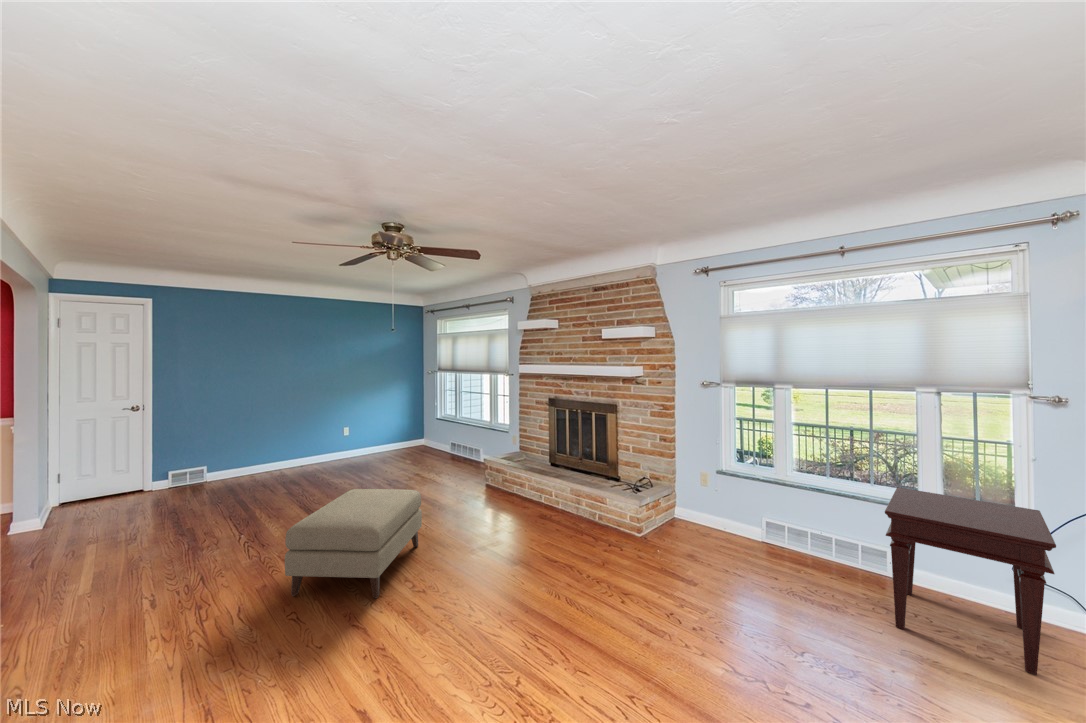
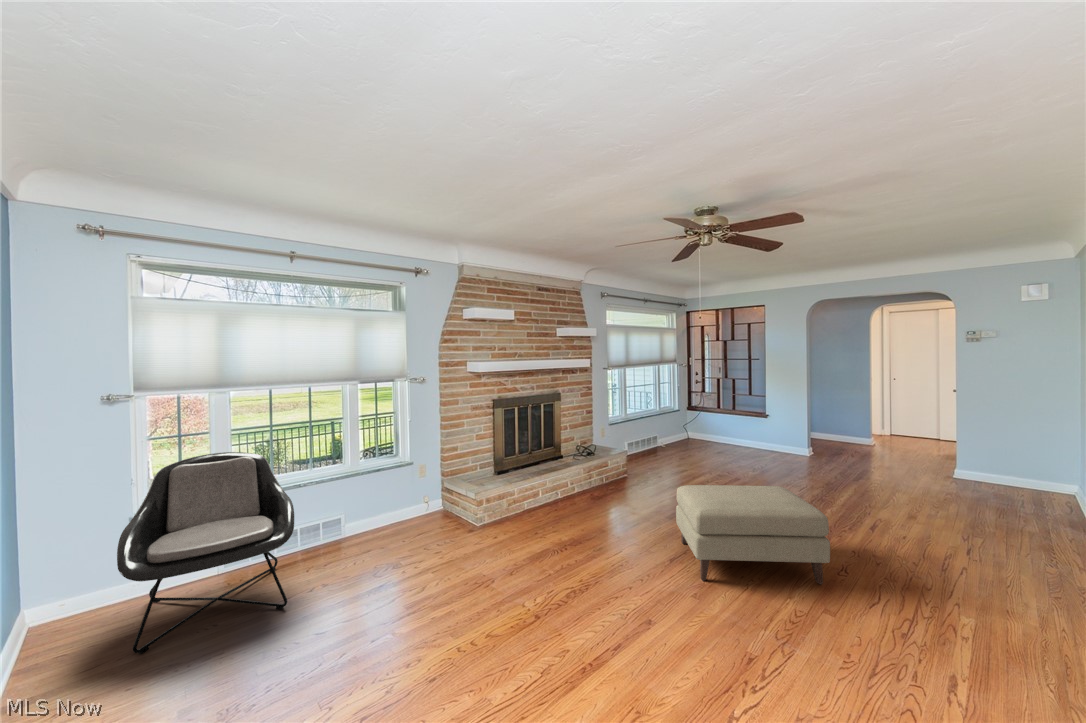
lounge chair: none [388,399,448,464] -> present [117,452,294,654]
side table: present [885,487,1056,675] -> none [661,403,716,453]

